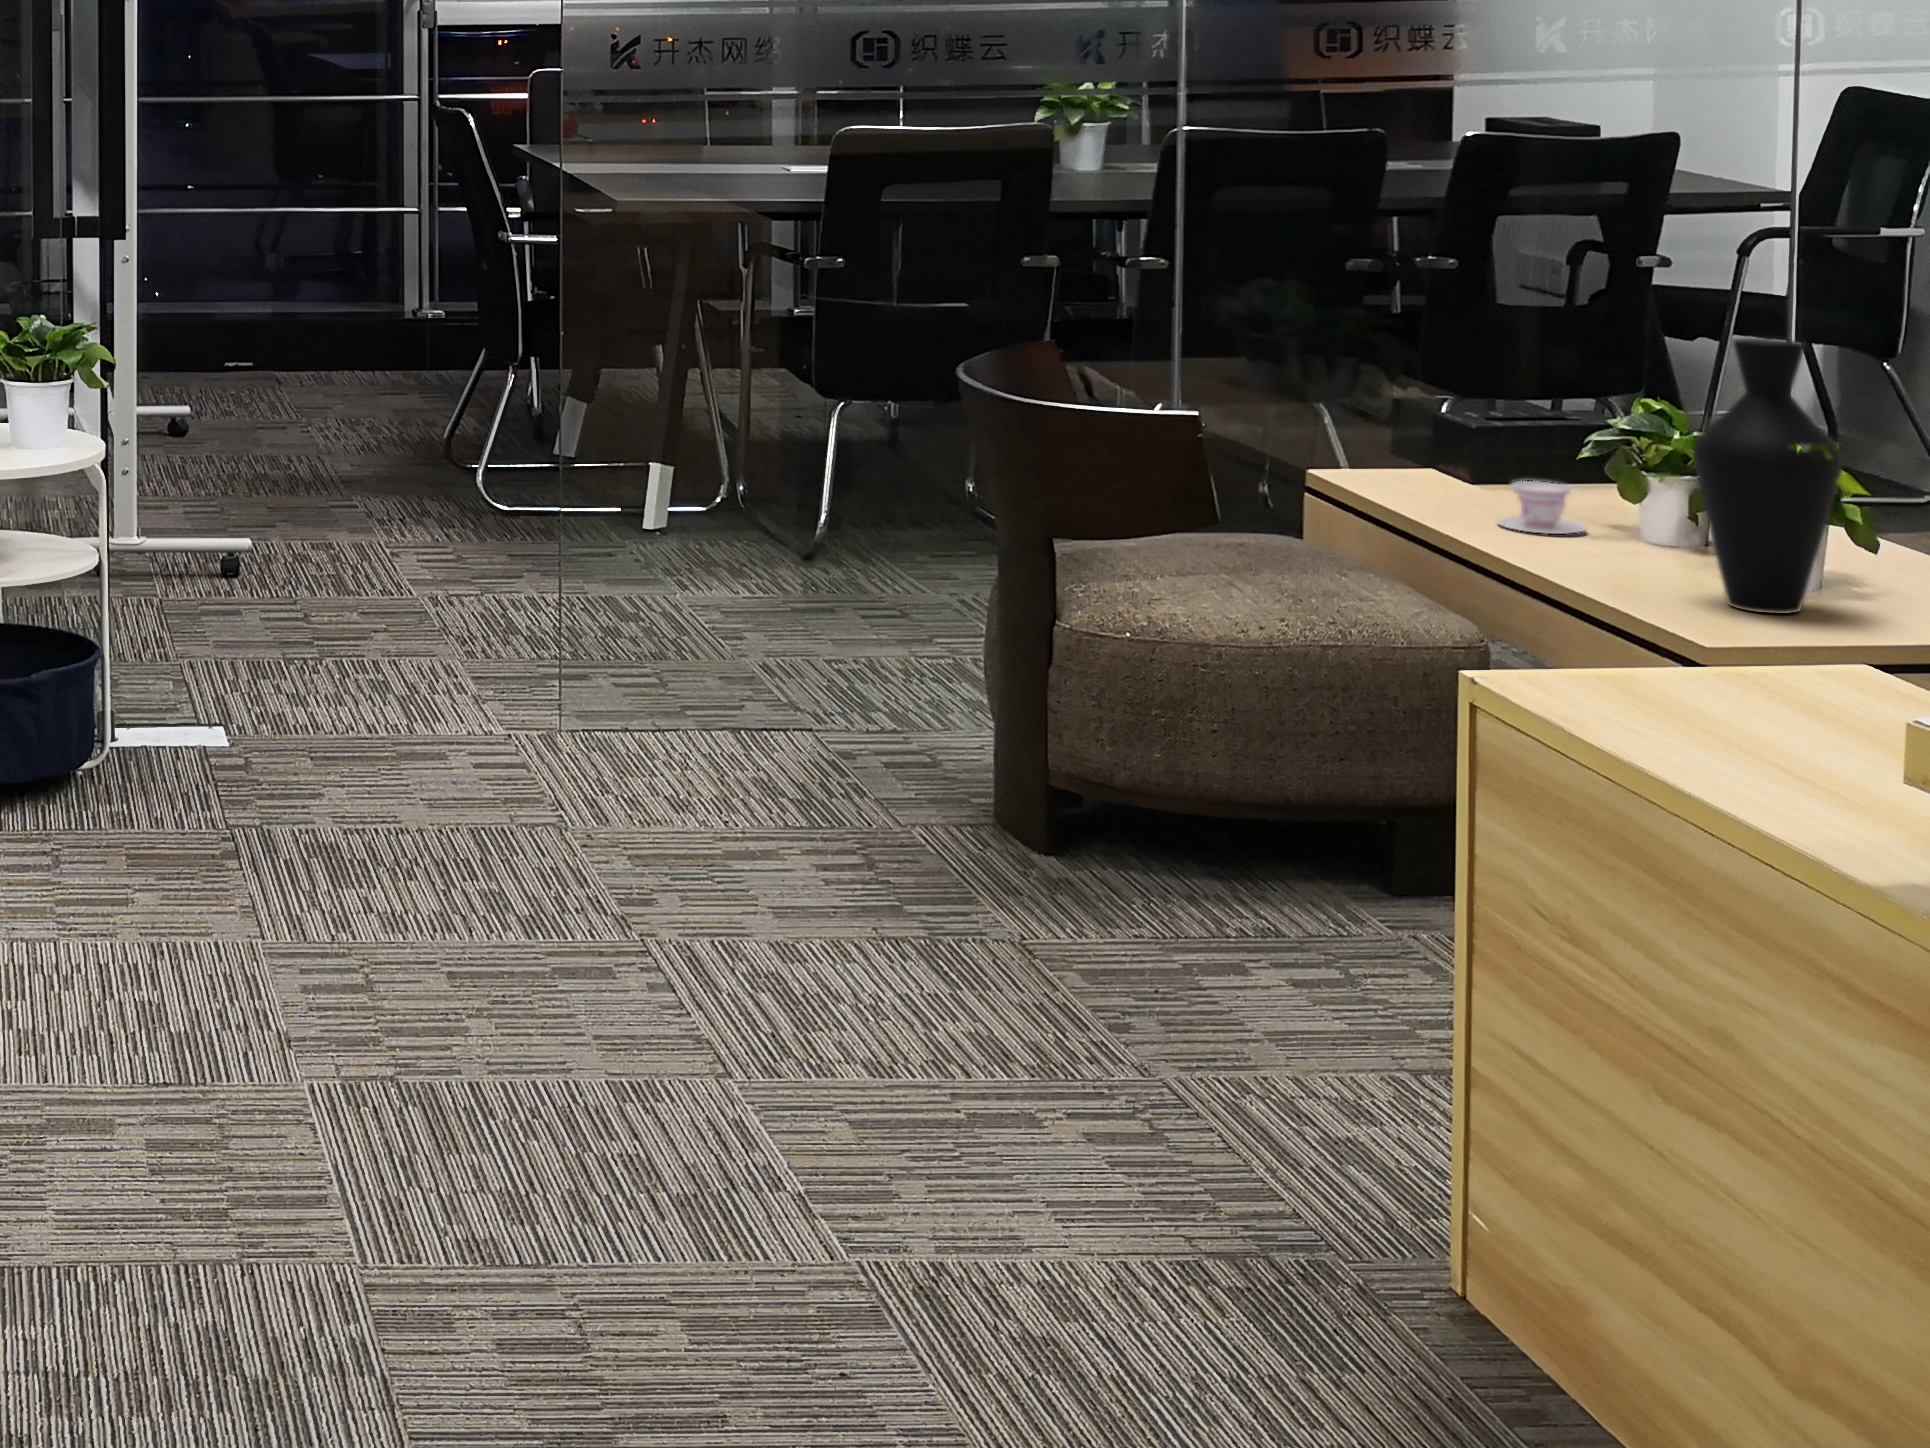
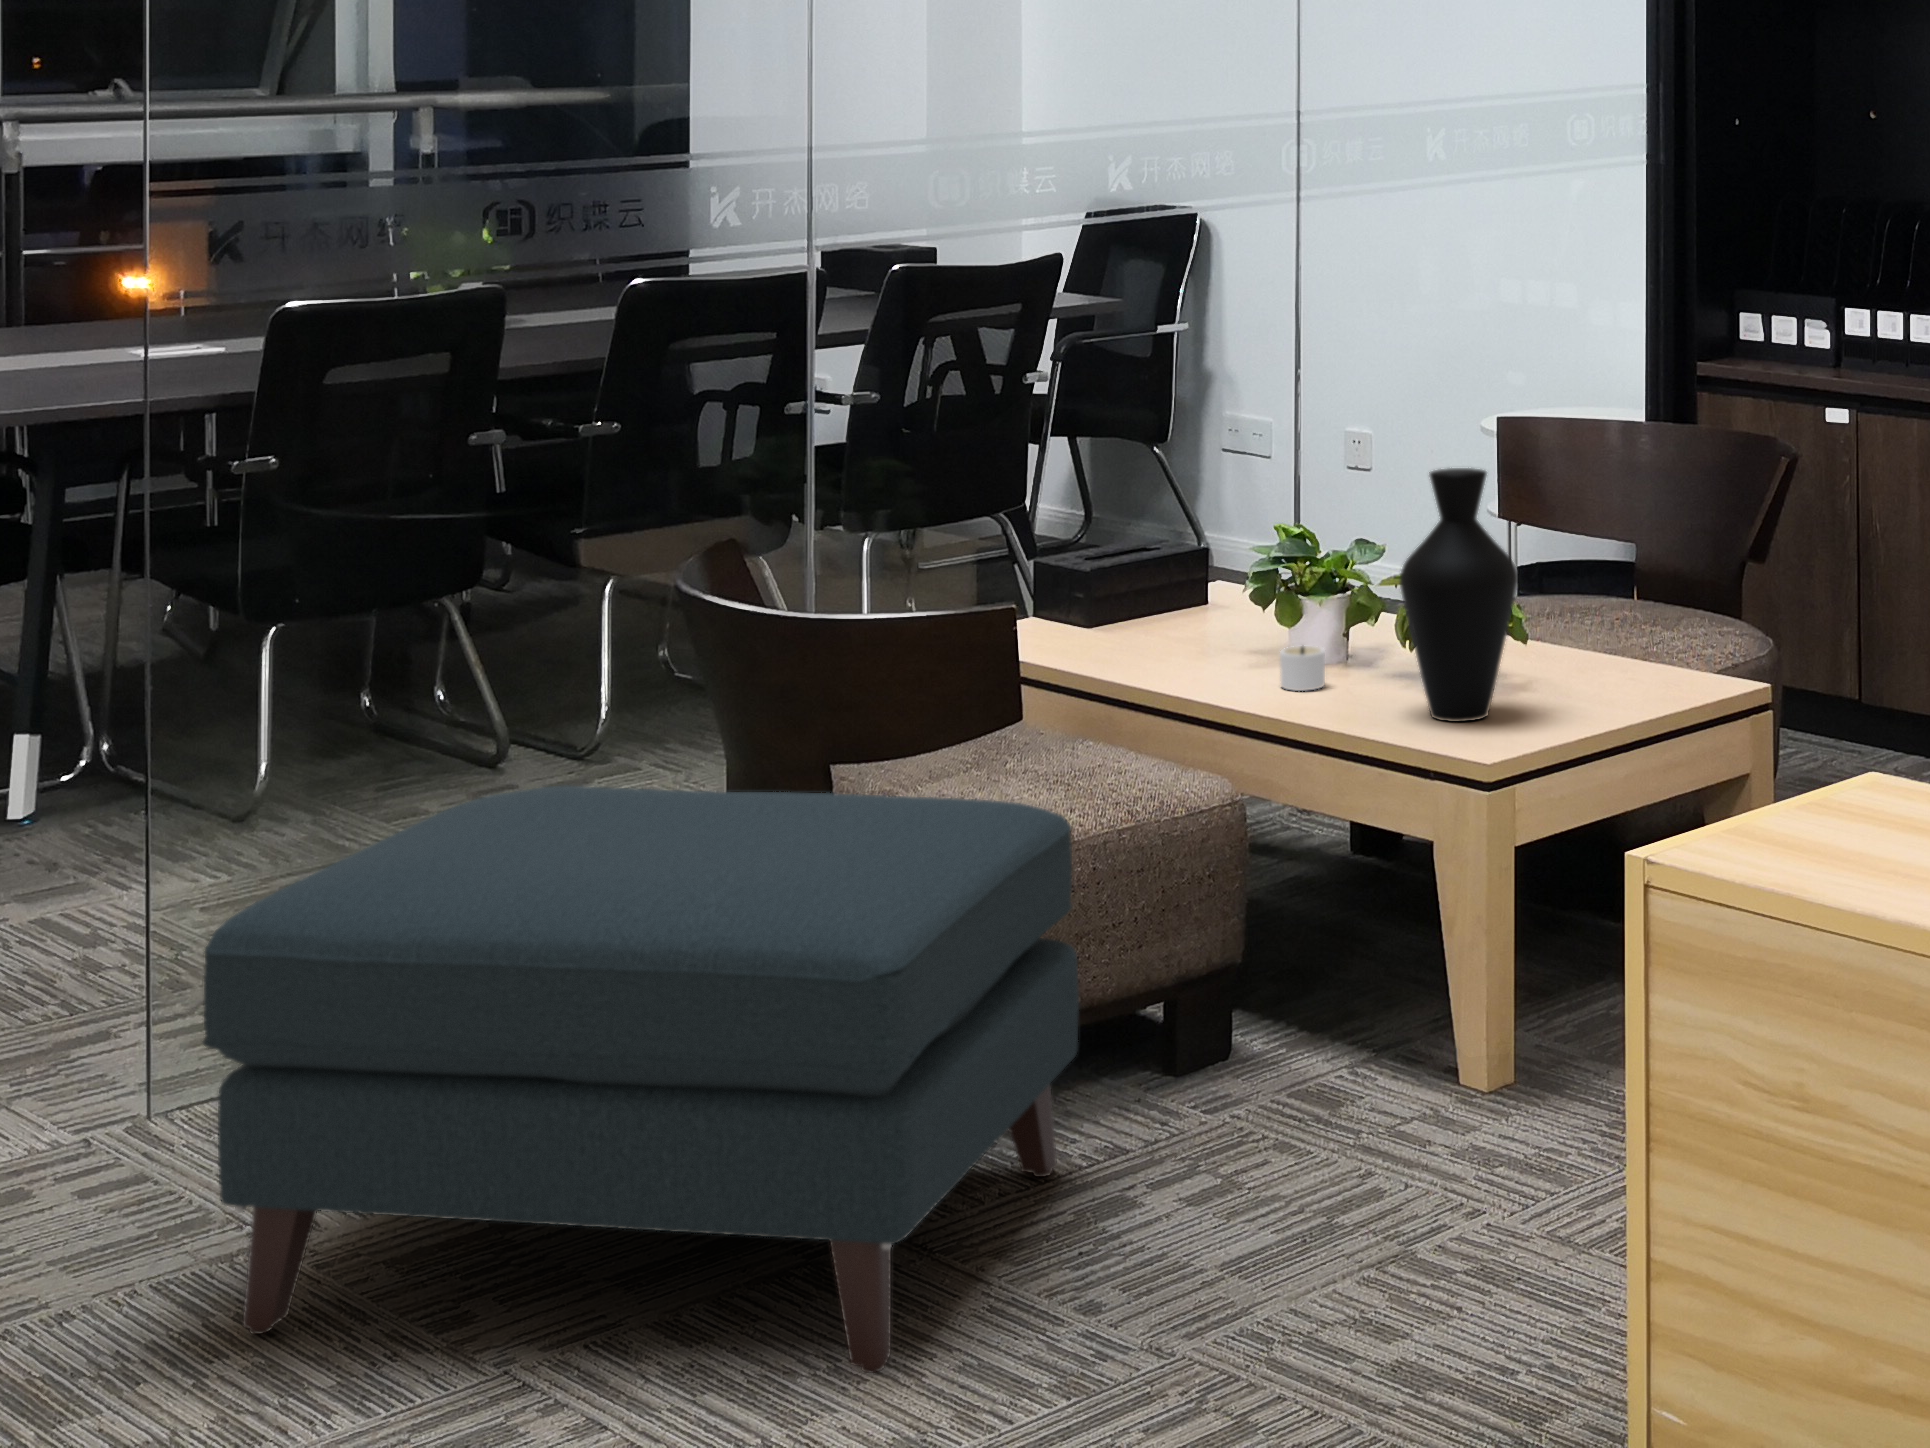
teacup: present [1498,481,1587,534] -> none [1157,620,1235,672]
ottoman: none [472,508,1227,1015] -> present [203,785,1079,1373]
candle: none [1601,516,1680,564] -> present [1280,646,1325,691]

